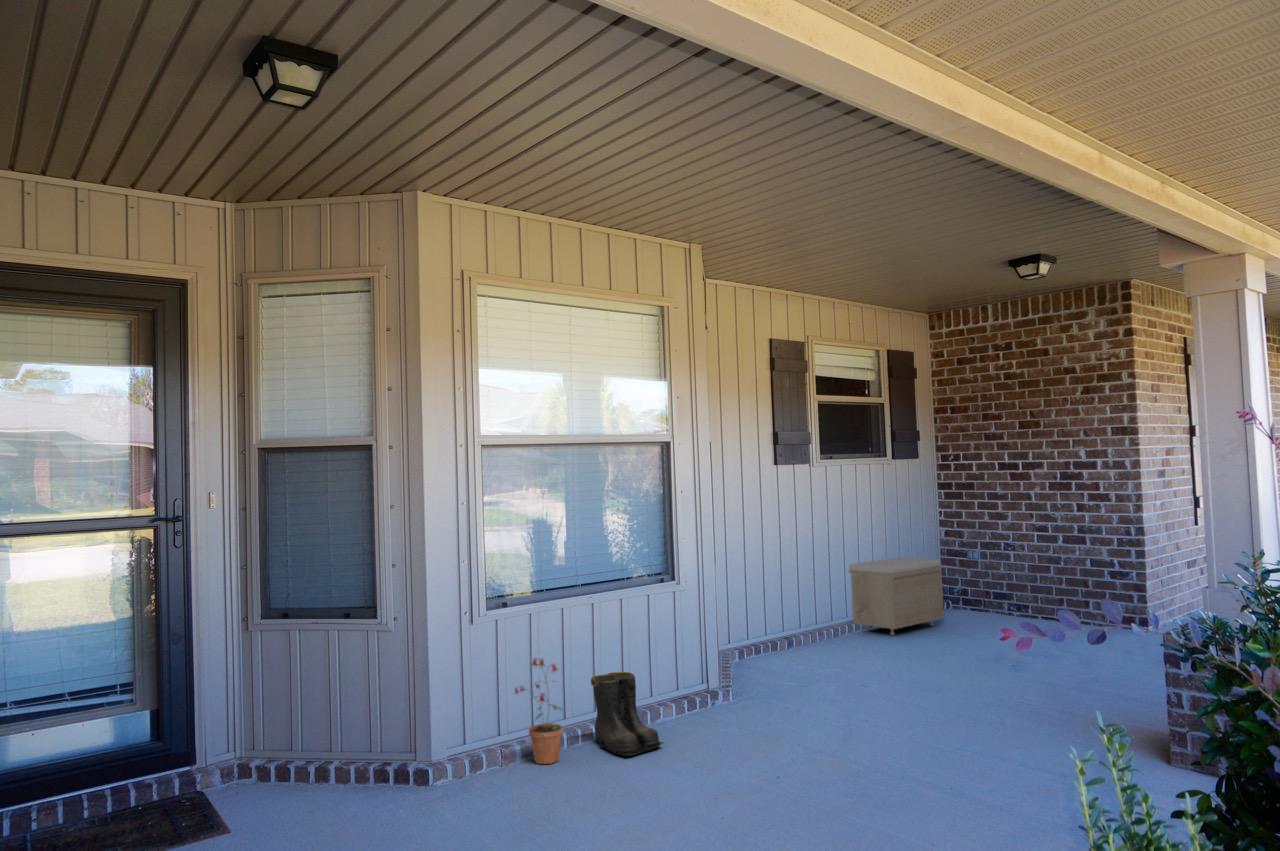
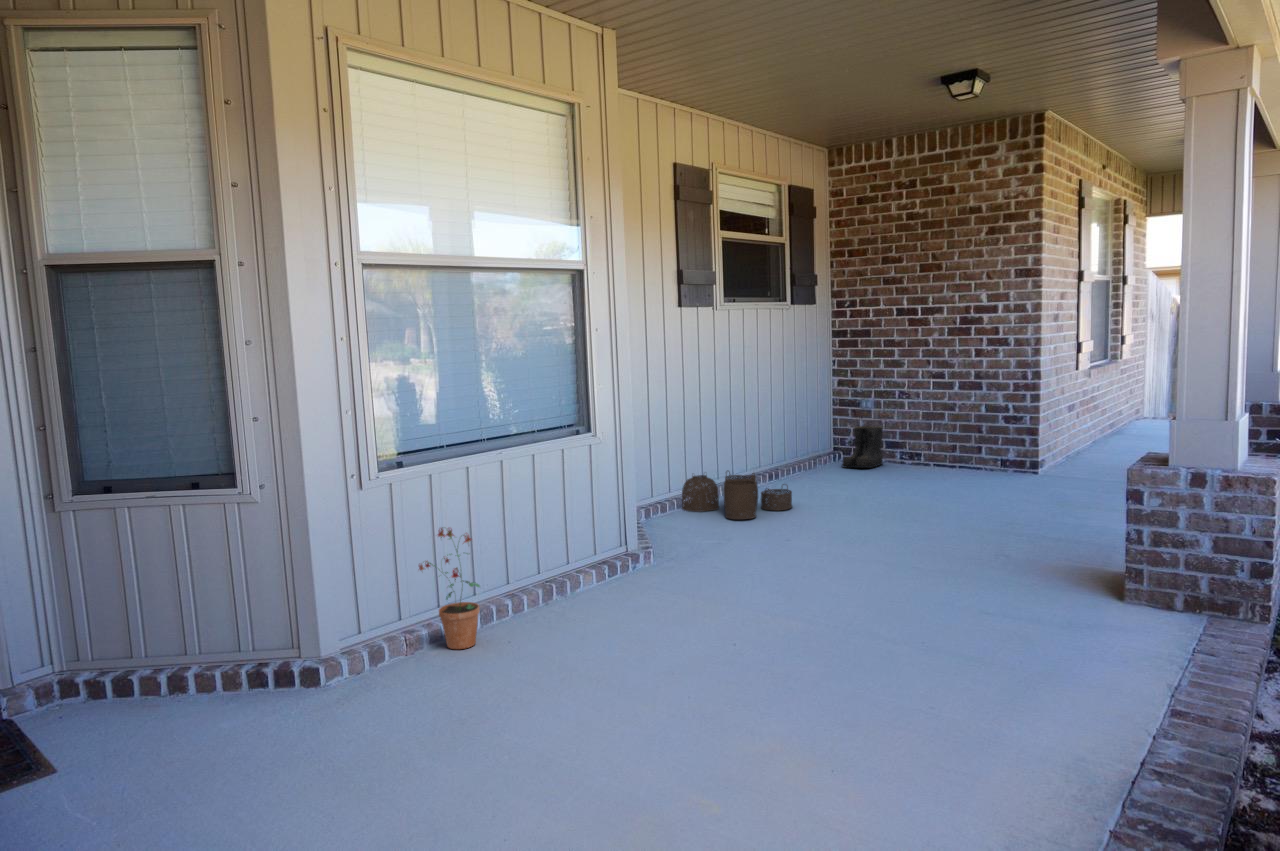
storage bench: present [849,557,944,635] -> none [750,408,842,488]
woven basket: none [777,616,882,663] -> present [682,473,792,519]
boots: present [591,672,663,756] -> present [842,426,883,468]

